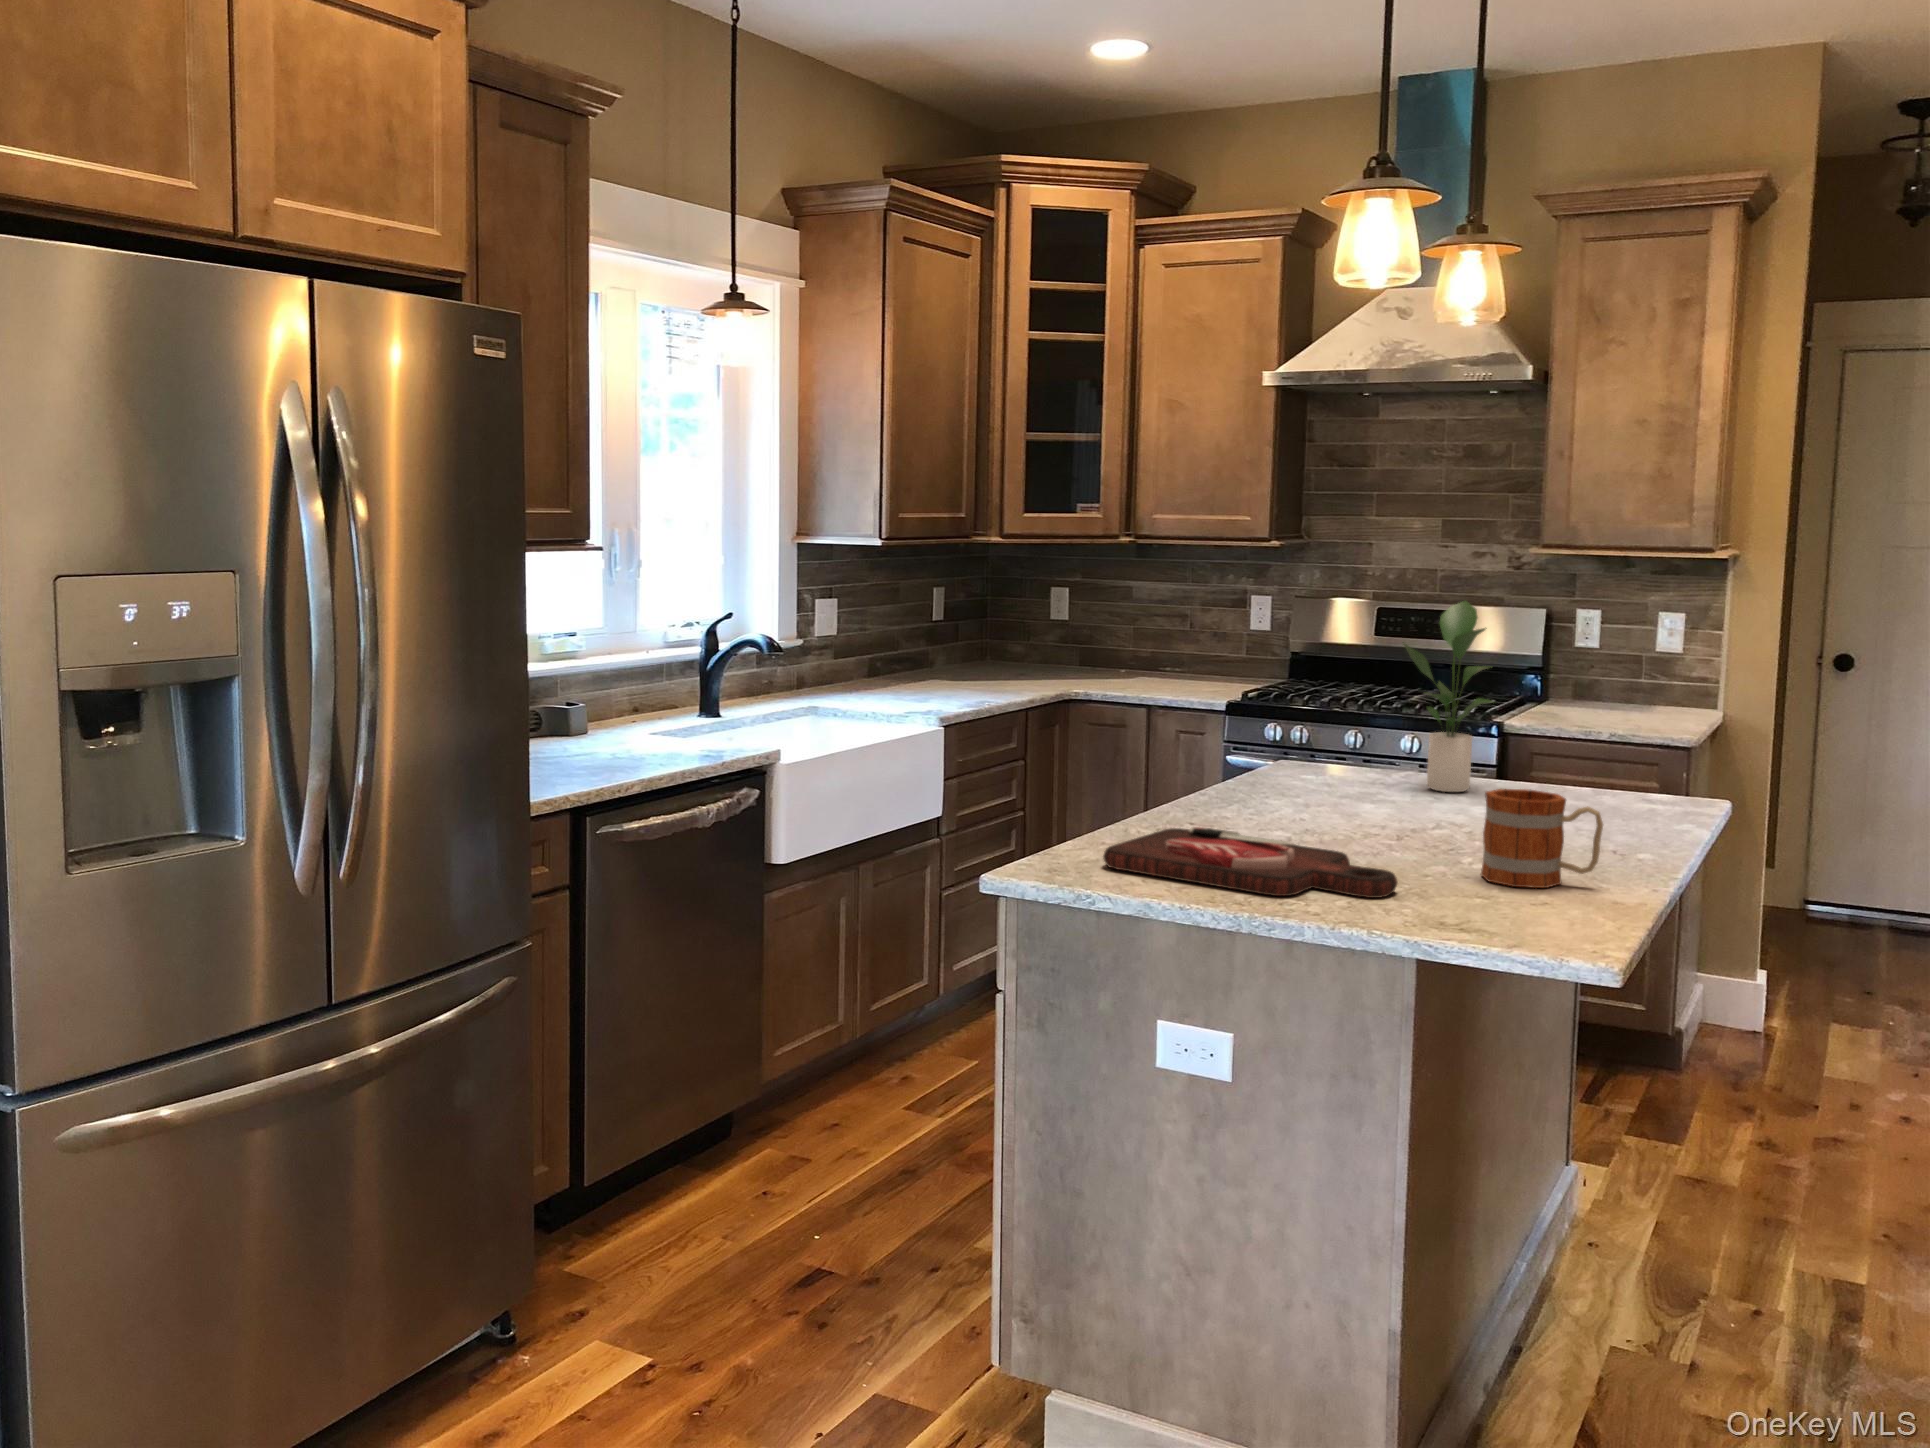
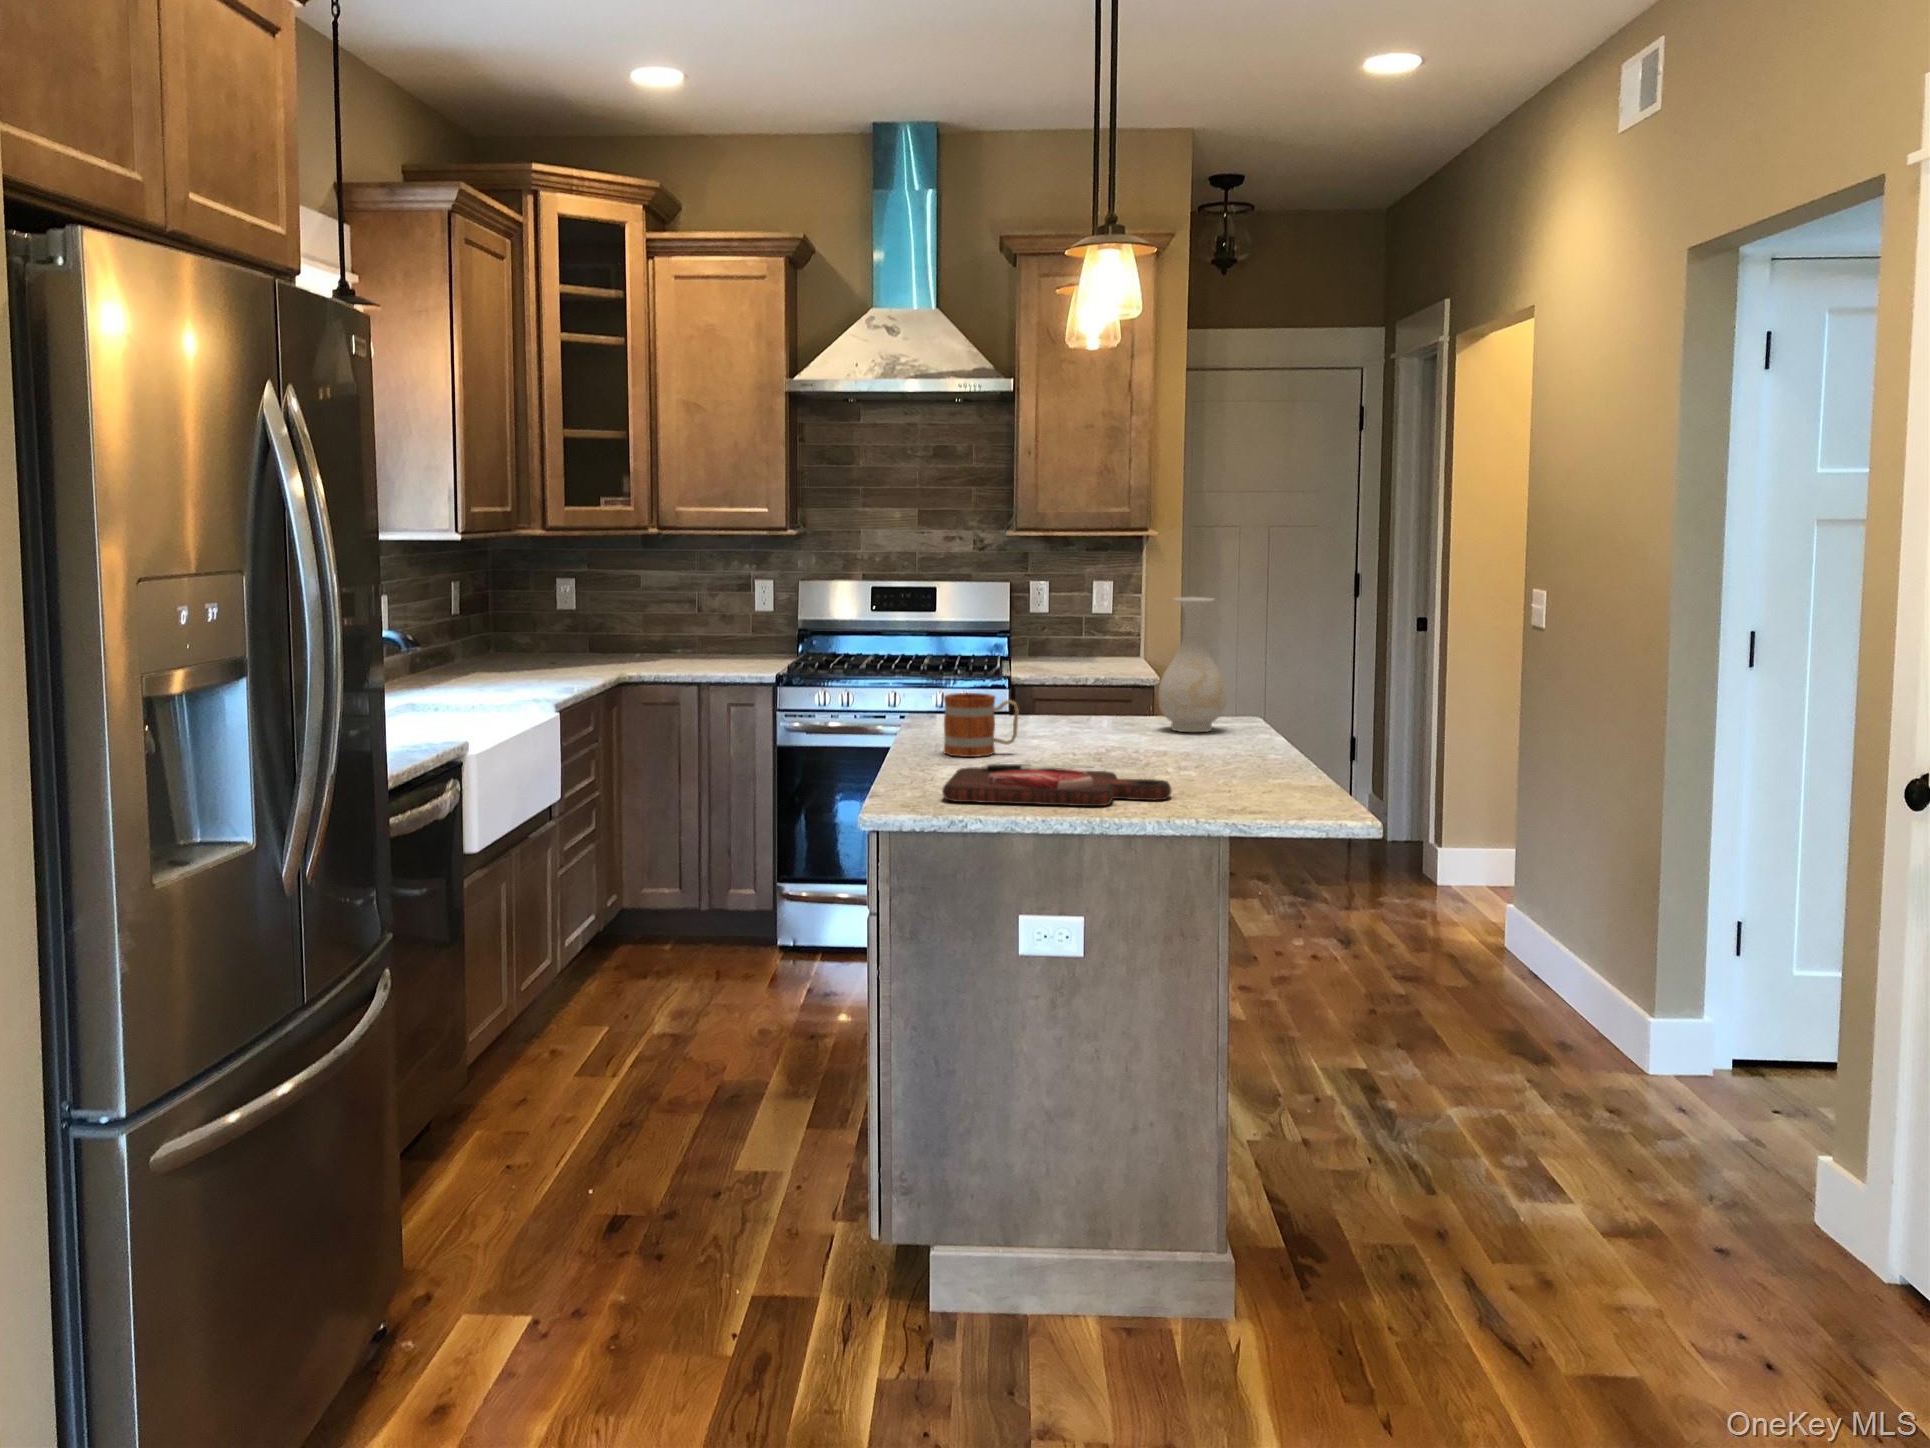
potted plant: present [1403,601,1492,792] -> none [1037,574,1110,728]
vase: none [1551,636,1645,813] -> present [1158,597,1226,732]
mug: present [1481,789,1603,888] -> present [944,693,1019,757]

